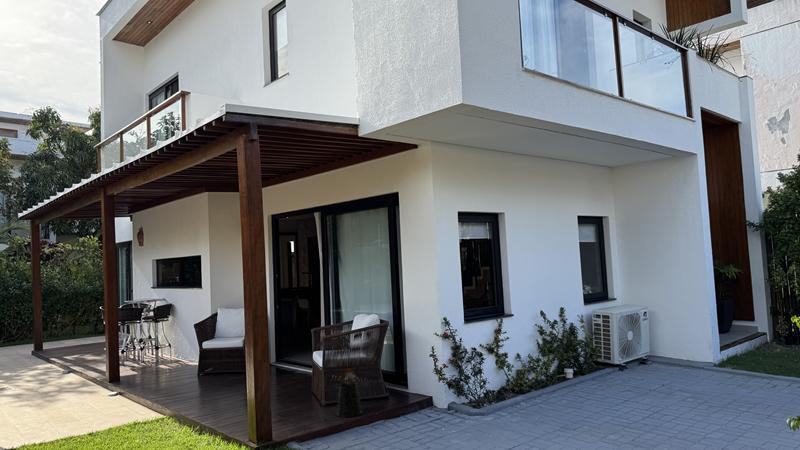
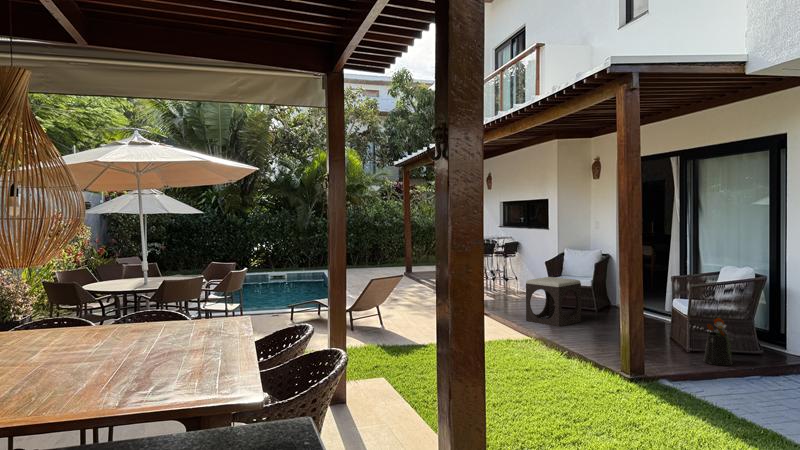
footstool: none [163,343,228,399] -> present [526,277,581,327]

